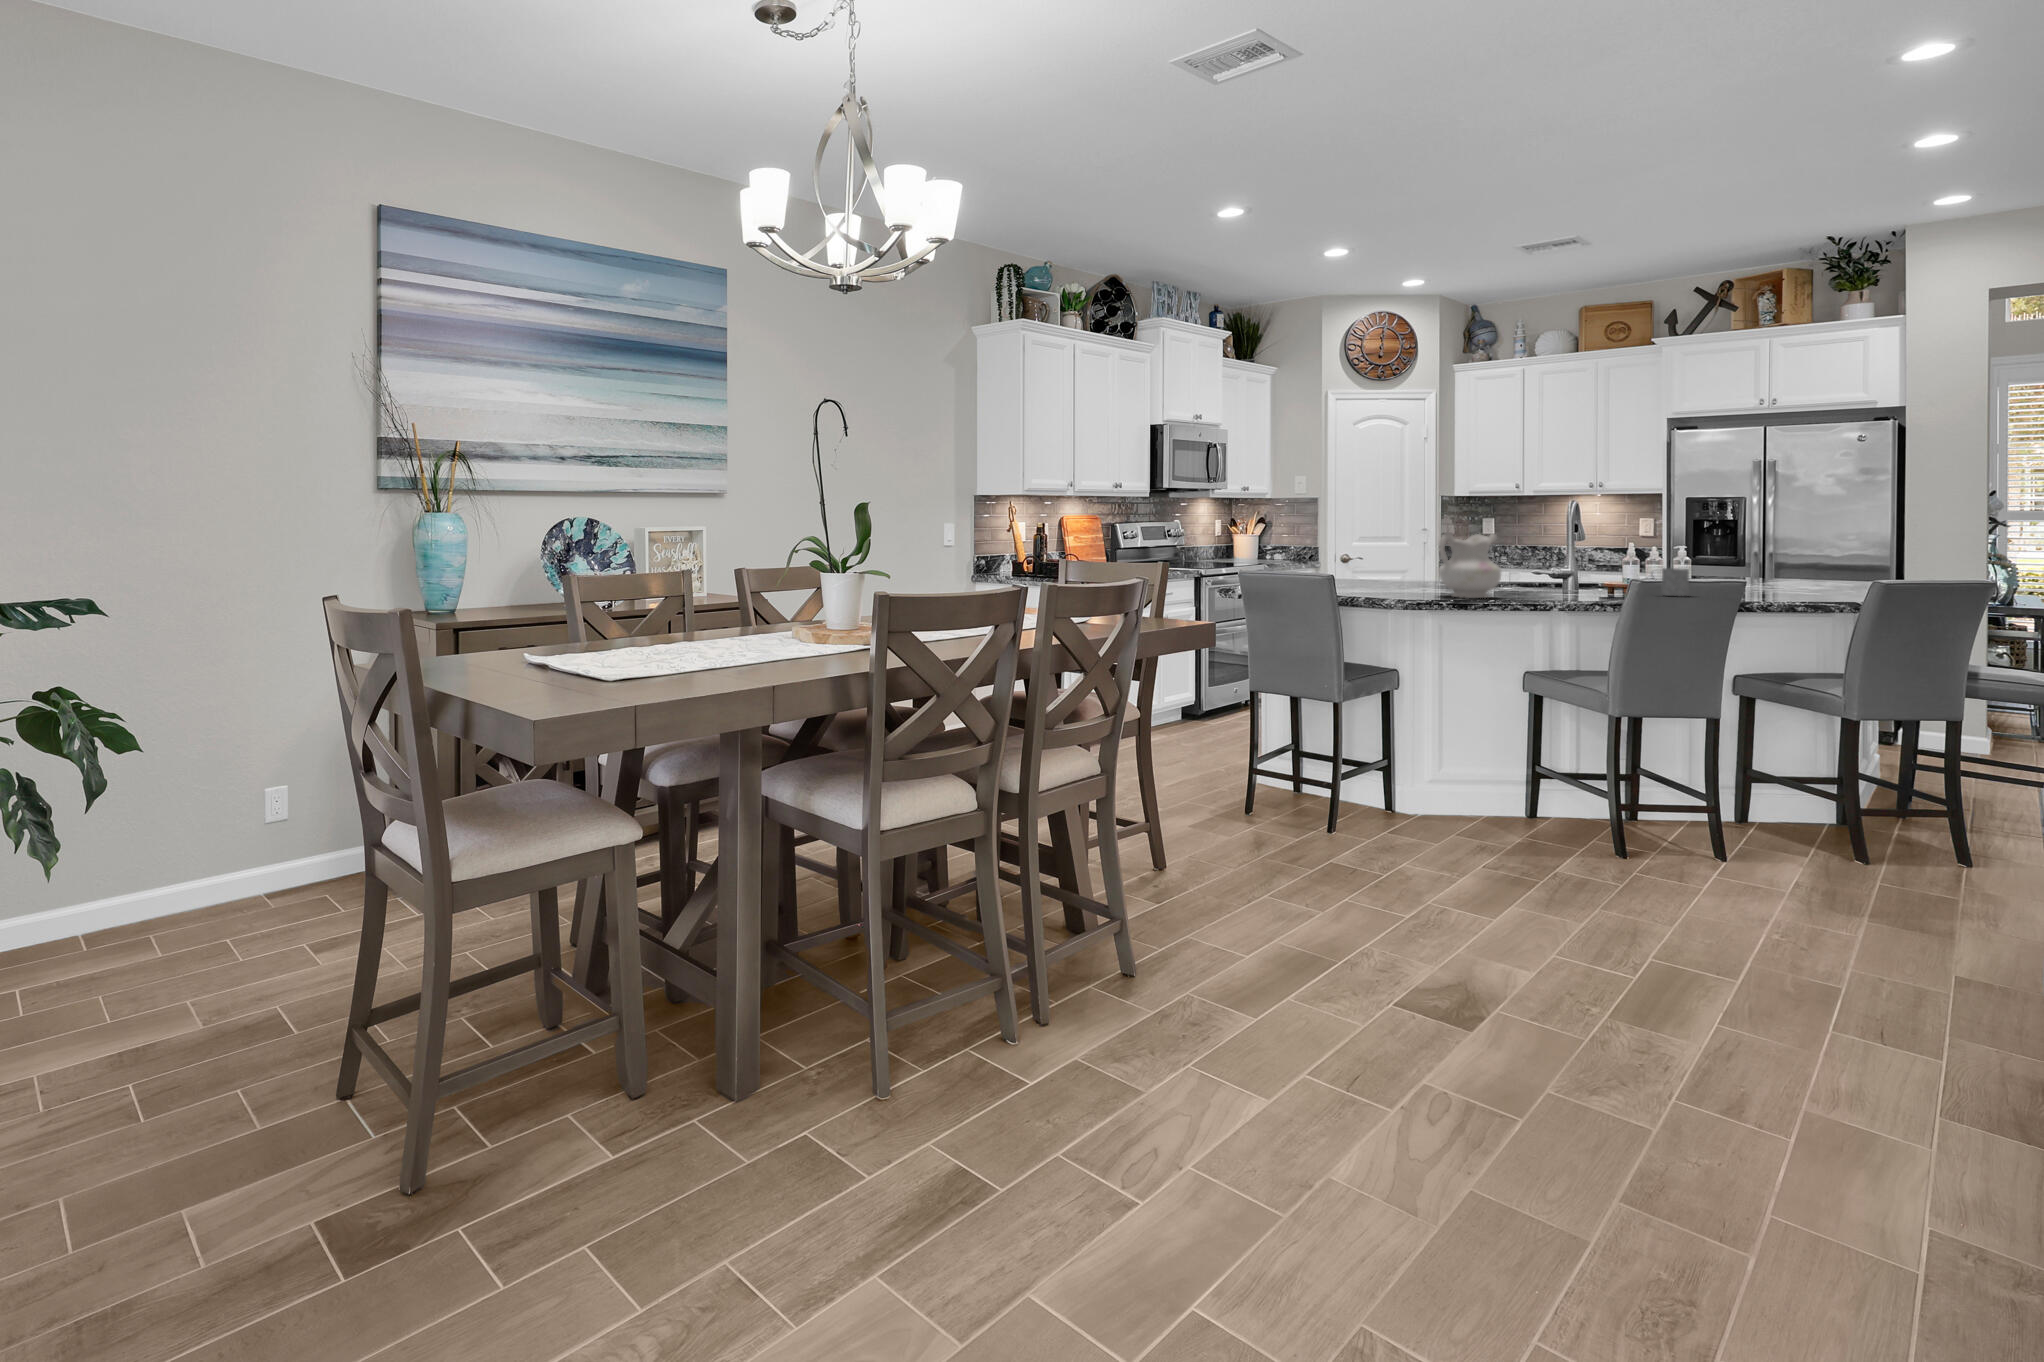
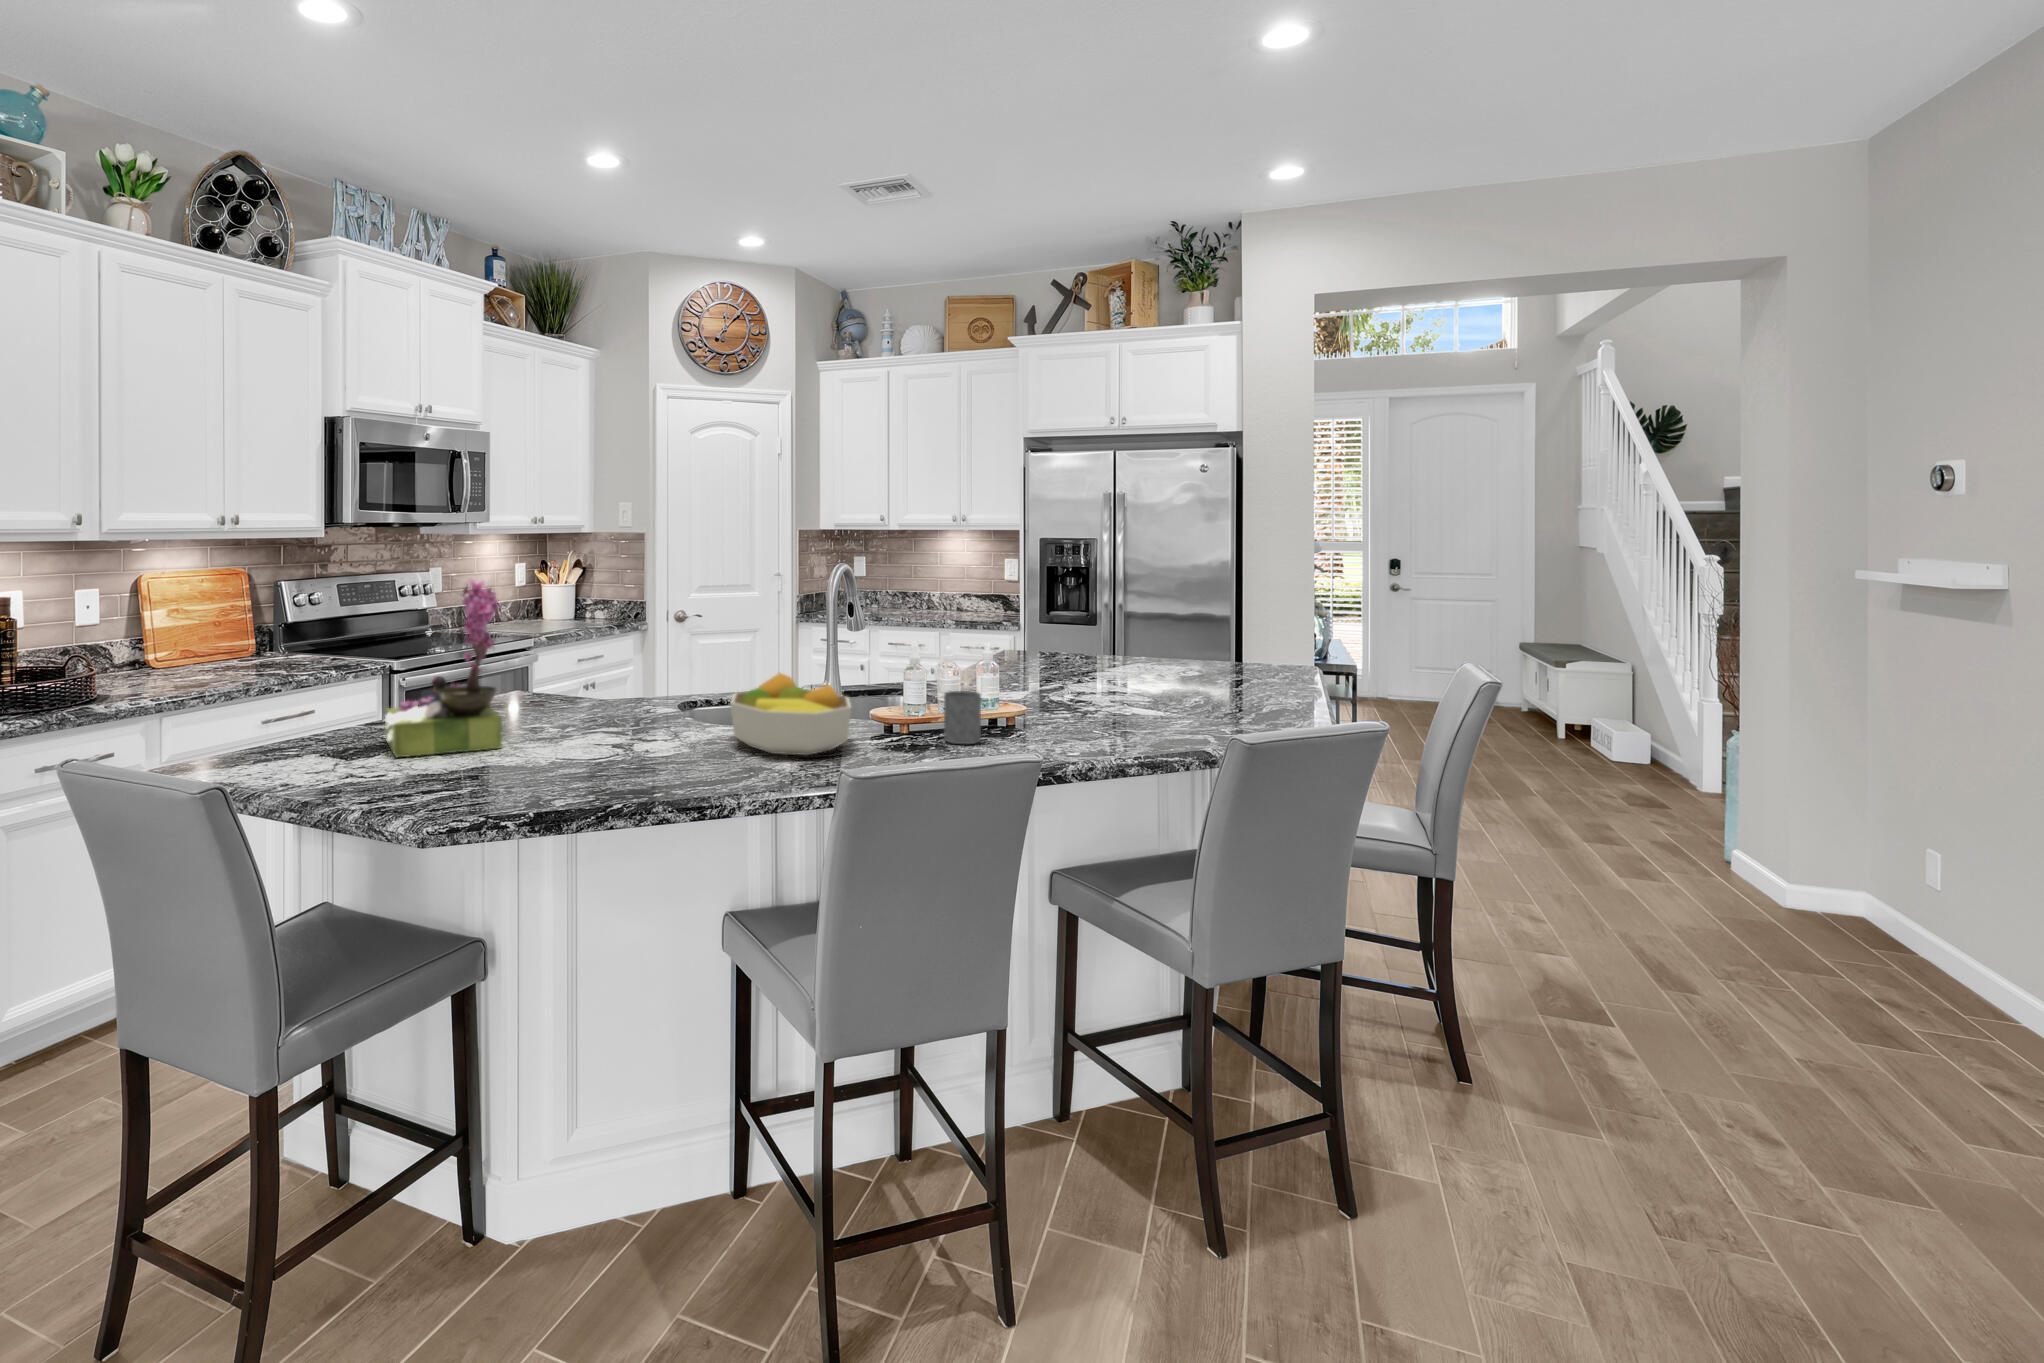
flower arrangement: none [1302,506,1378,590] -> present [385,580,502,758]
ceramic pitcher: present [1439,532,1501,598] -> none [547,646,666,786]
fruit bowl: none [1513,557,1604,596] -> present [730,673,851,755]

